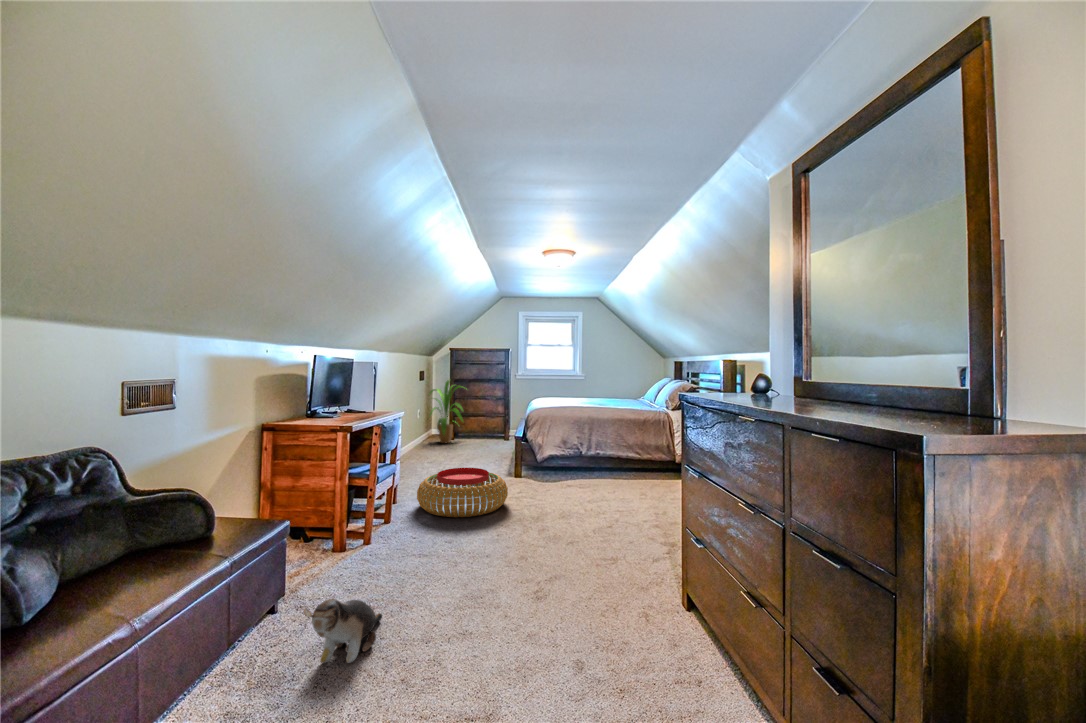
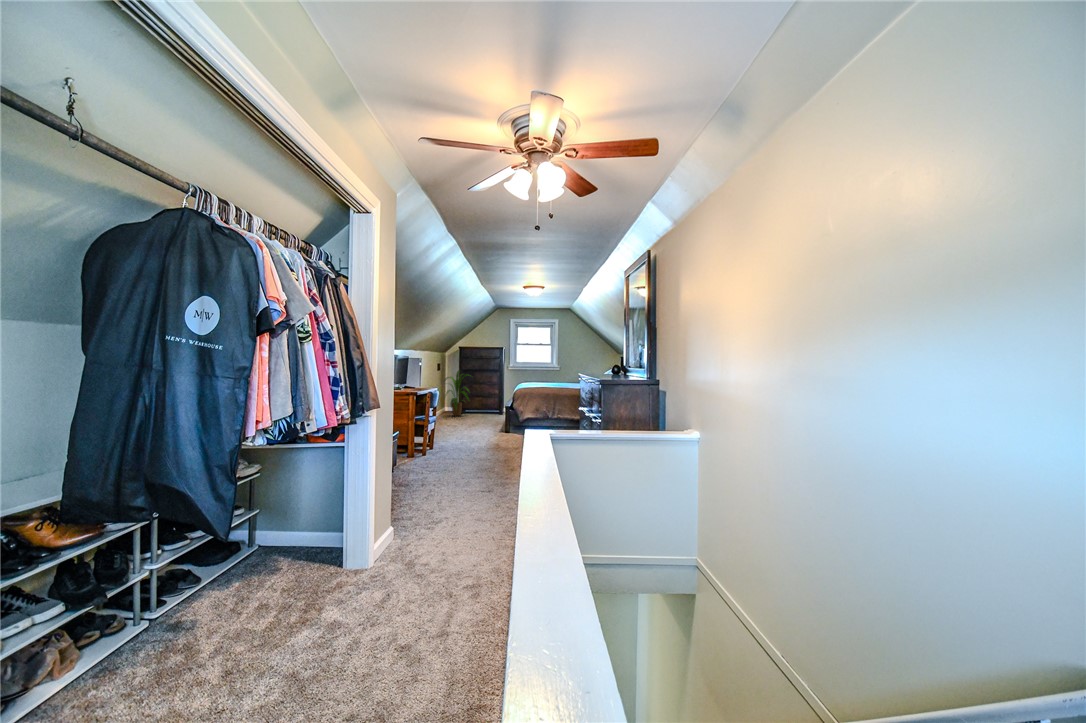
pouf: present [417,468,508,517] -> none [447,422,501,448]
plush toy: present [304,598,382,663] -> none [418,456,444,483]

